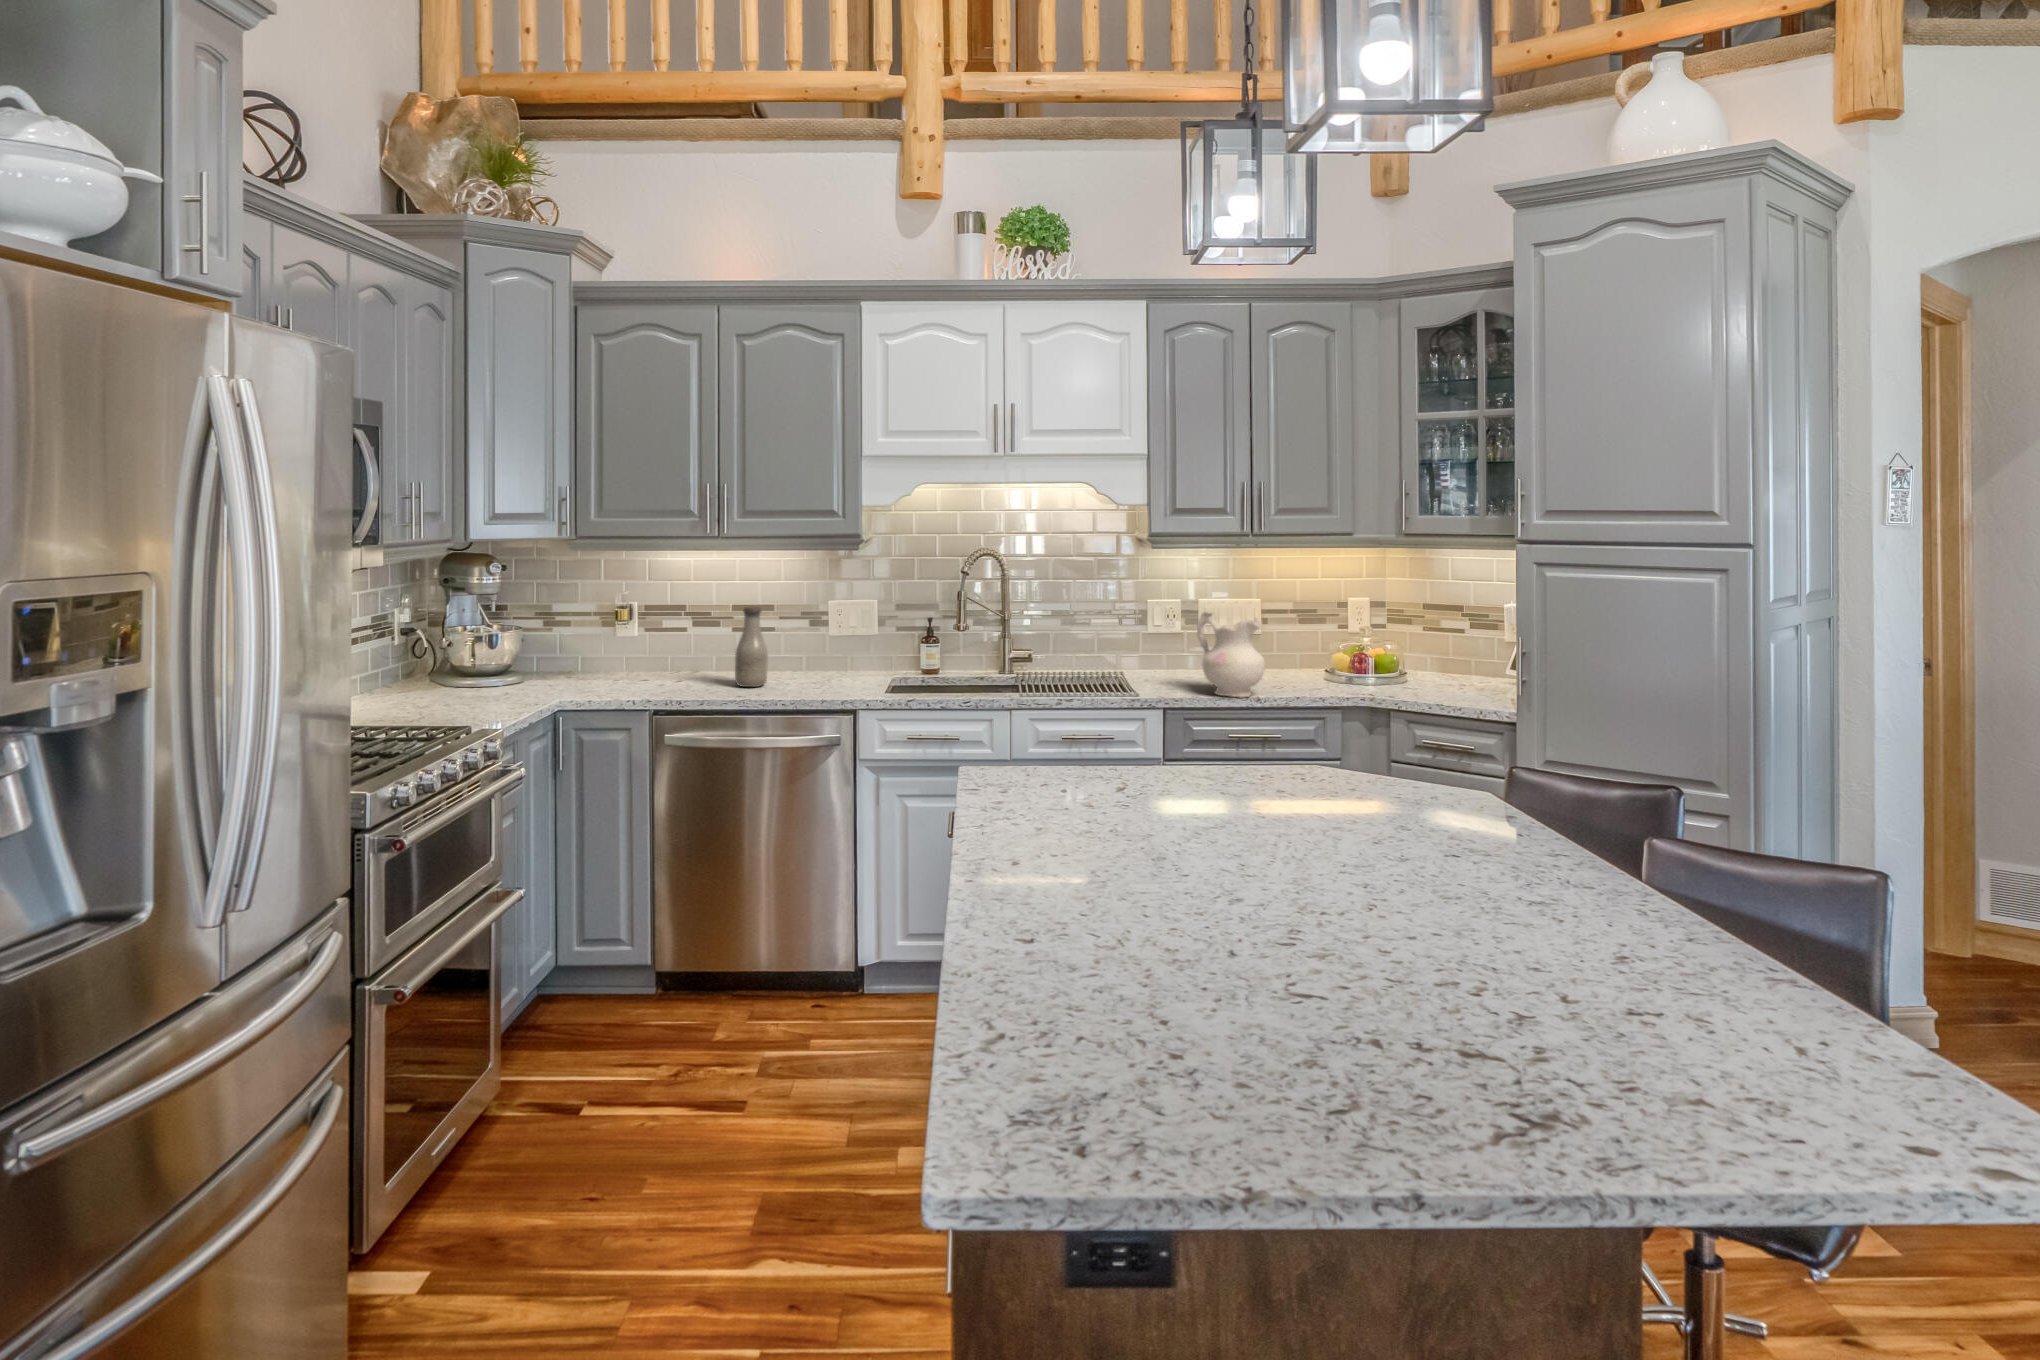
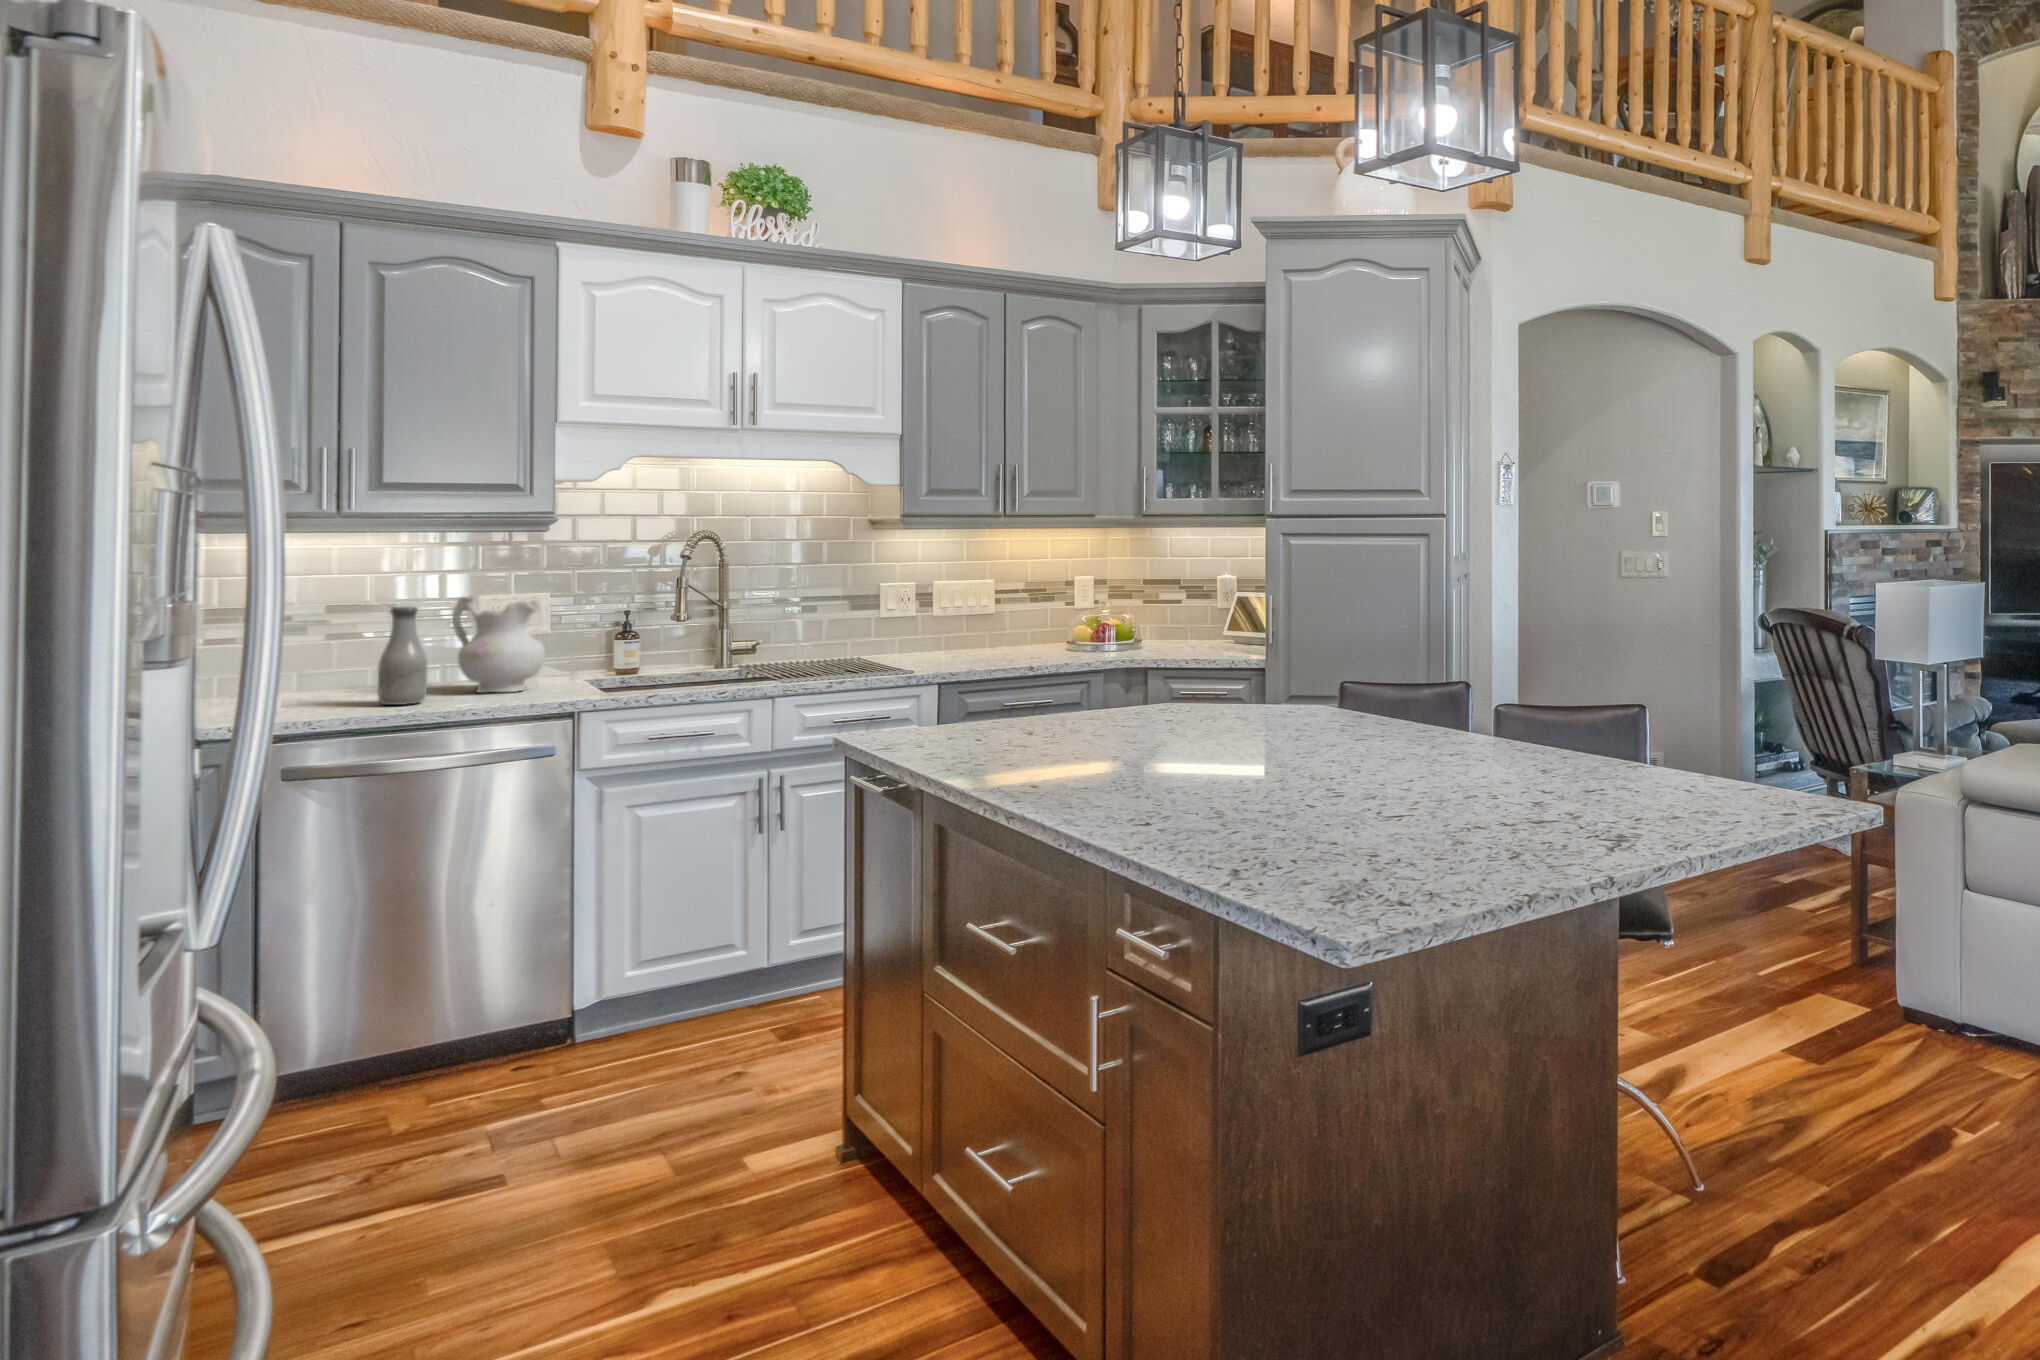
ceramic pitcher: present [1197,612,1265,697] -> present [452,598,545,693]

